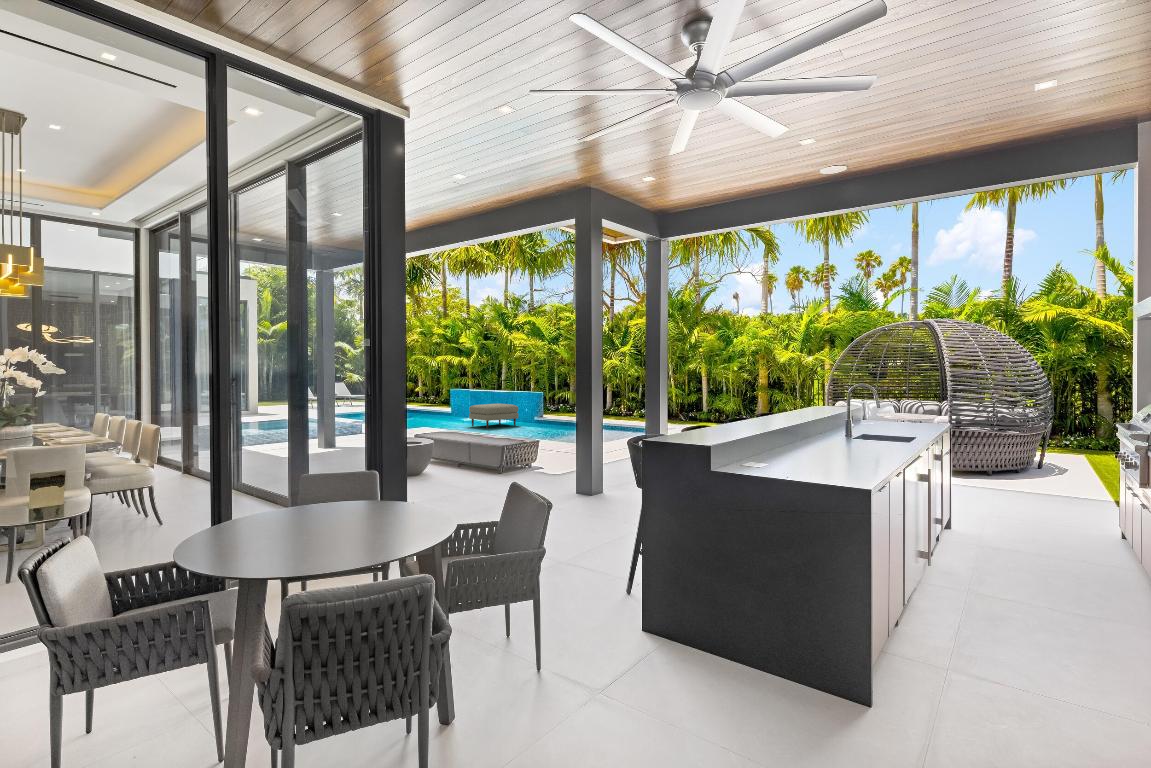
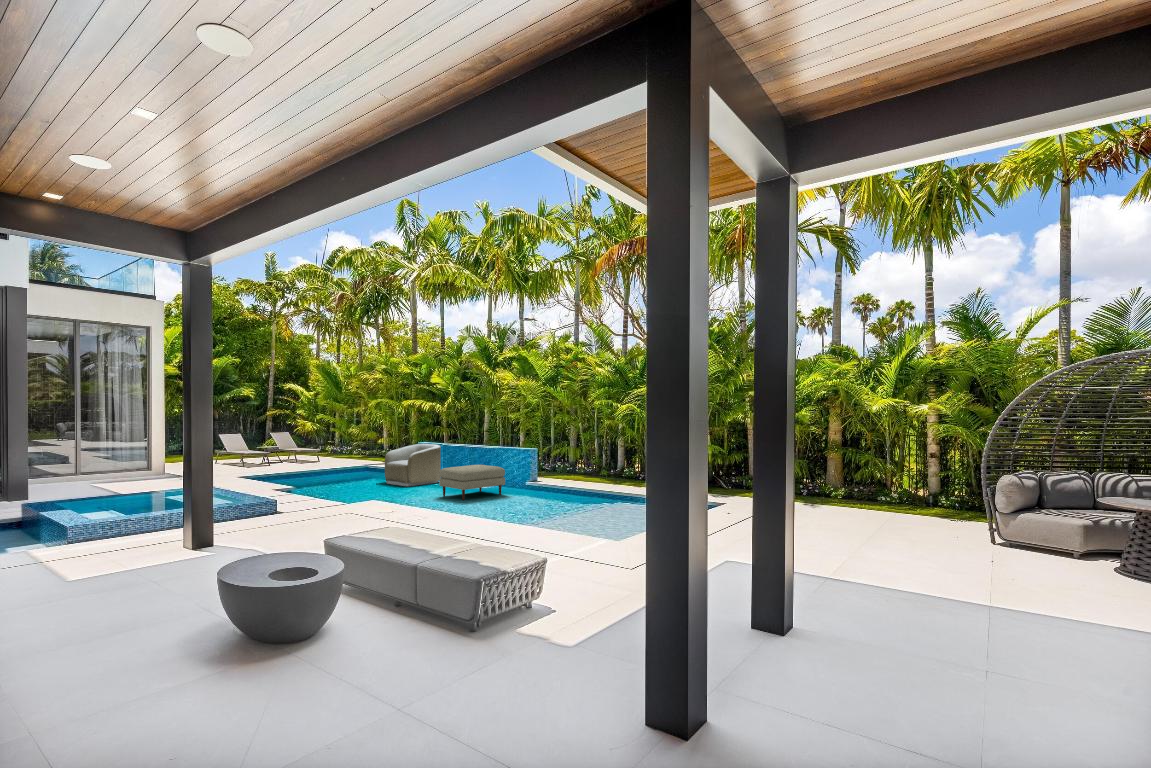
armchair: none [425,390,469,421] -> present [385,444,441,486]

